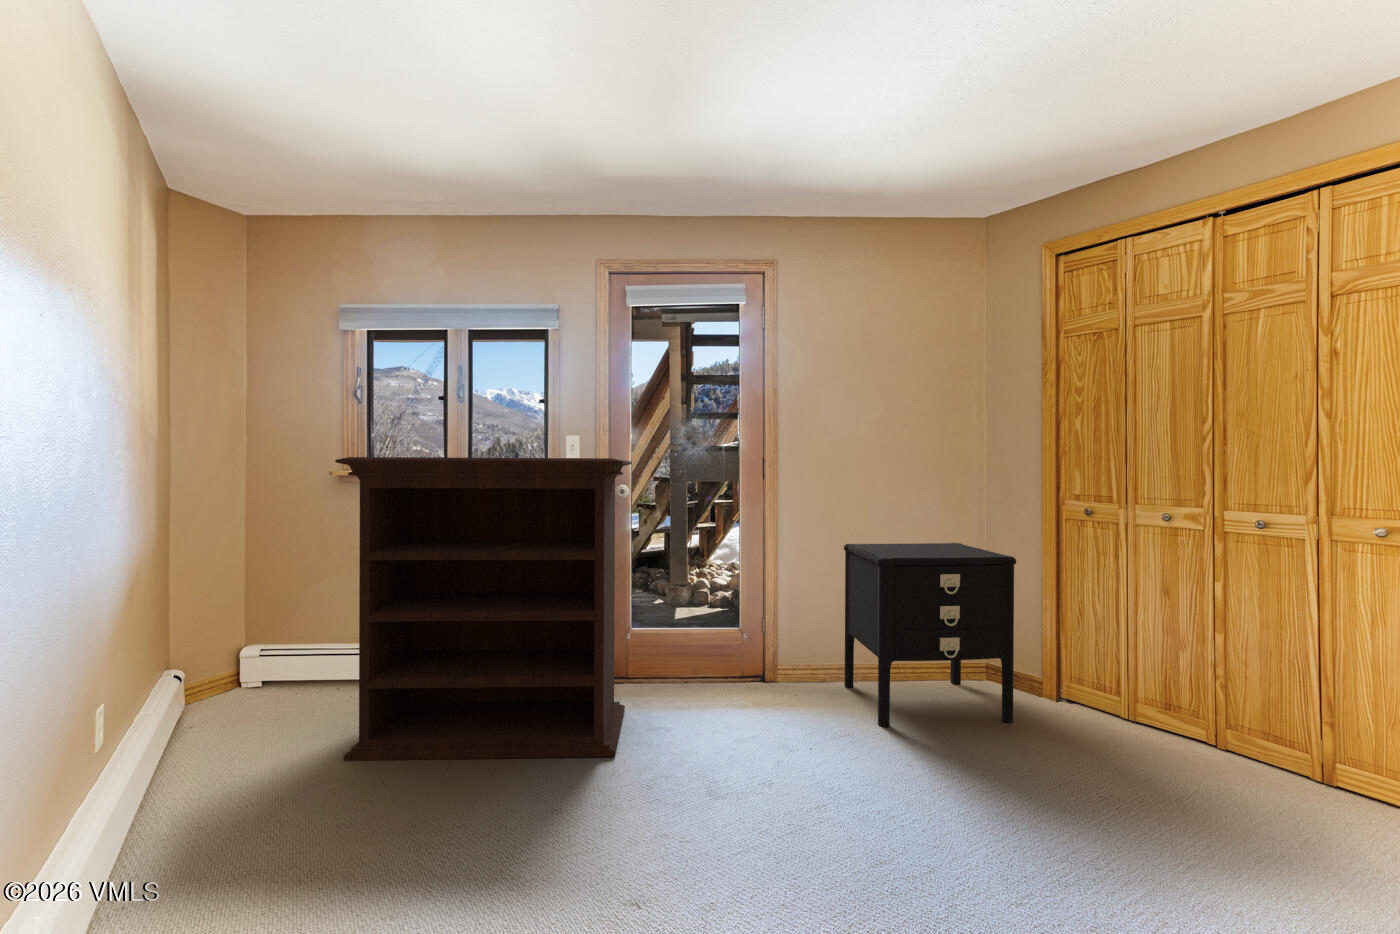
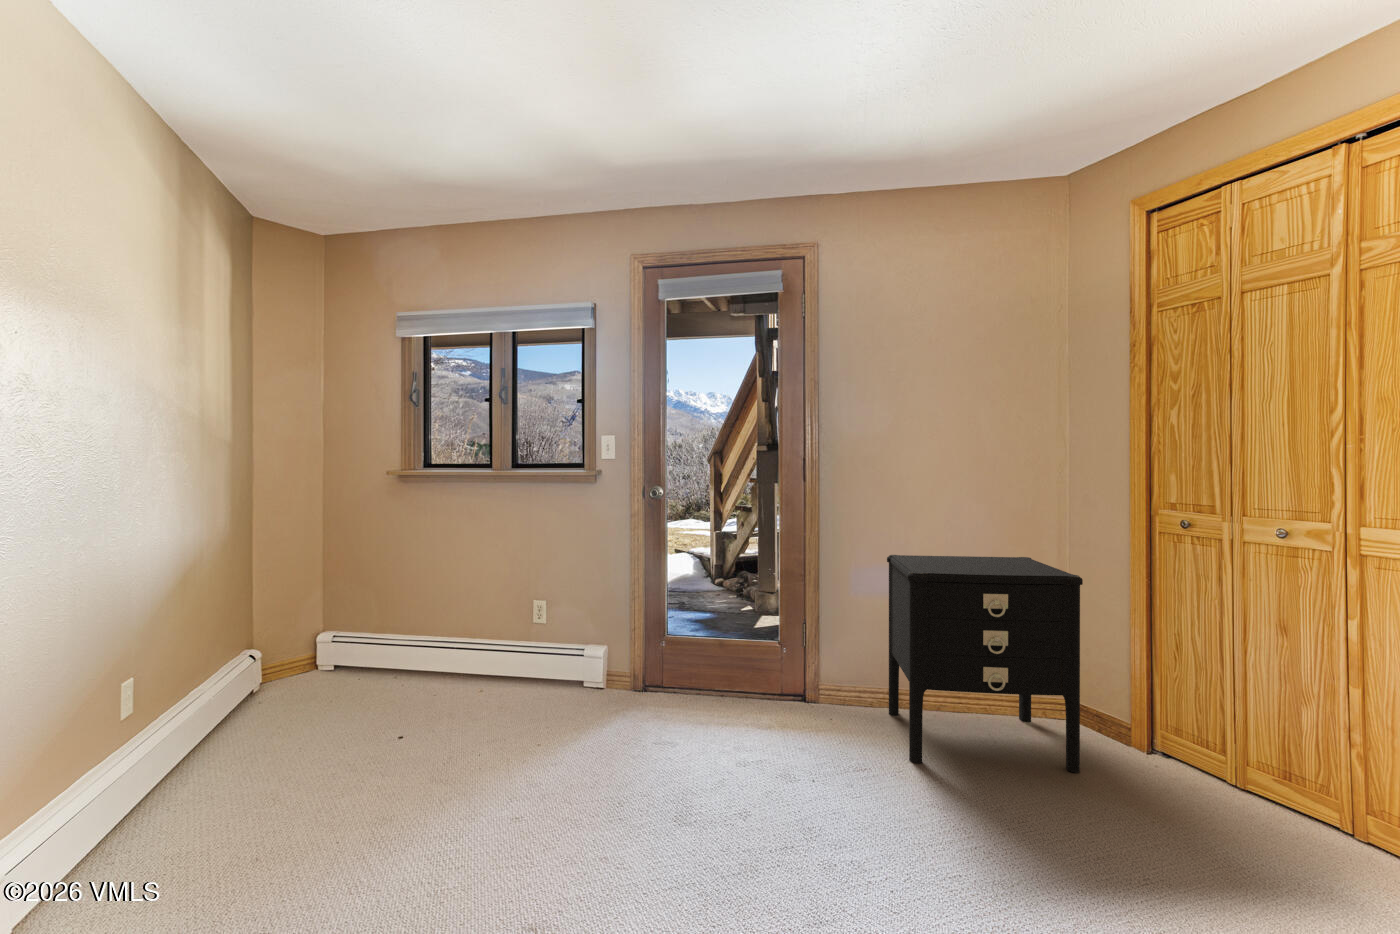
bookshelf: present [335,457,632,761] -> none [362,463,648,767]

